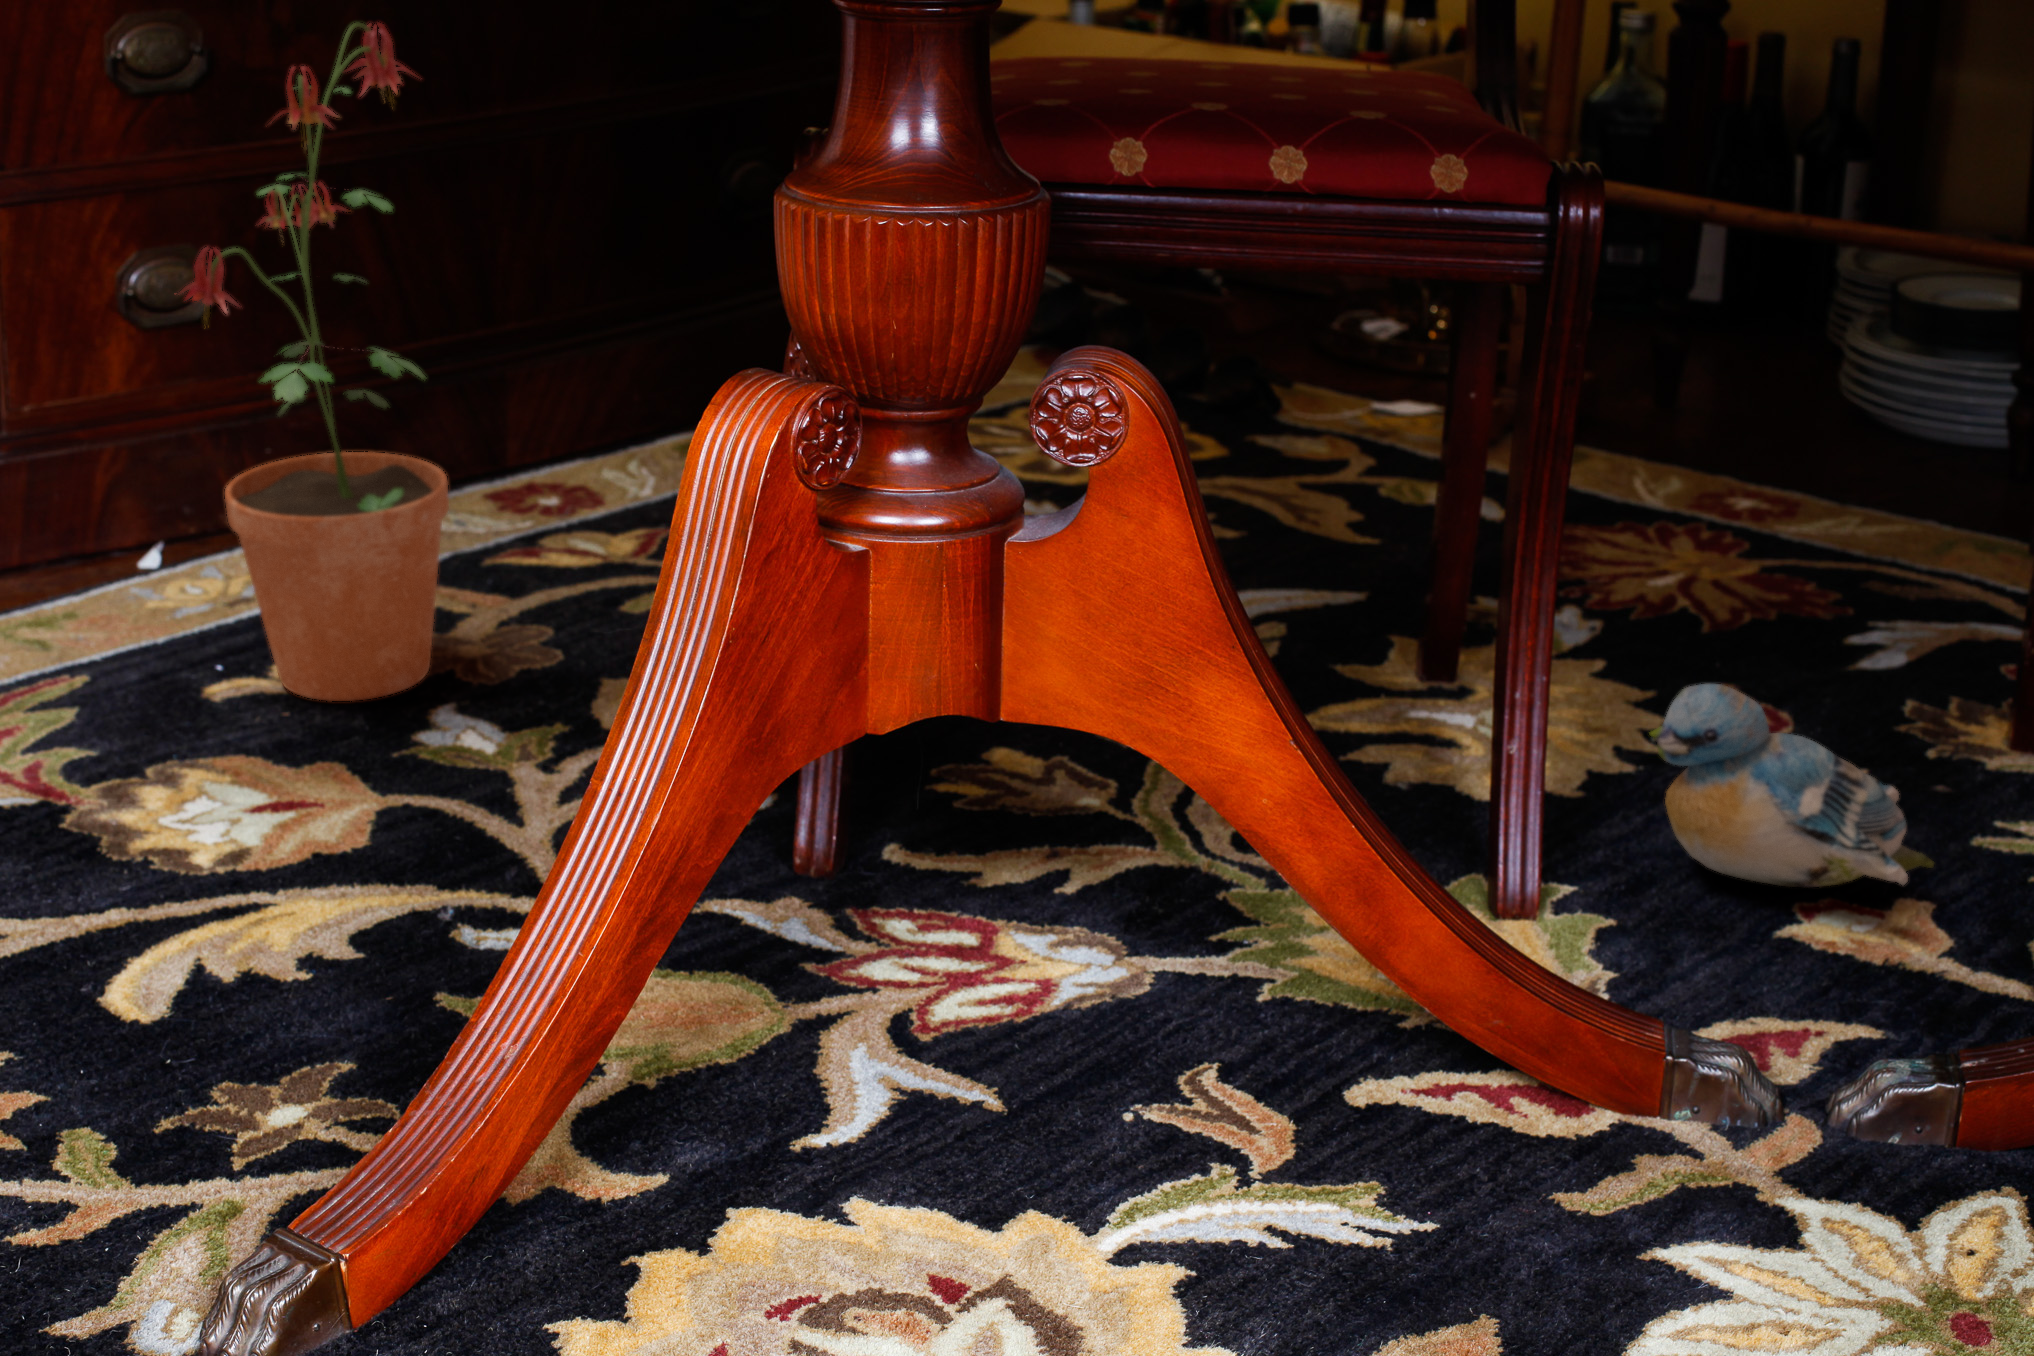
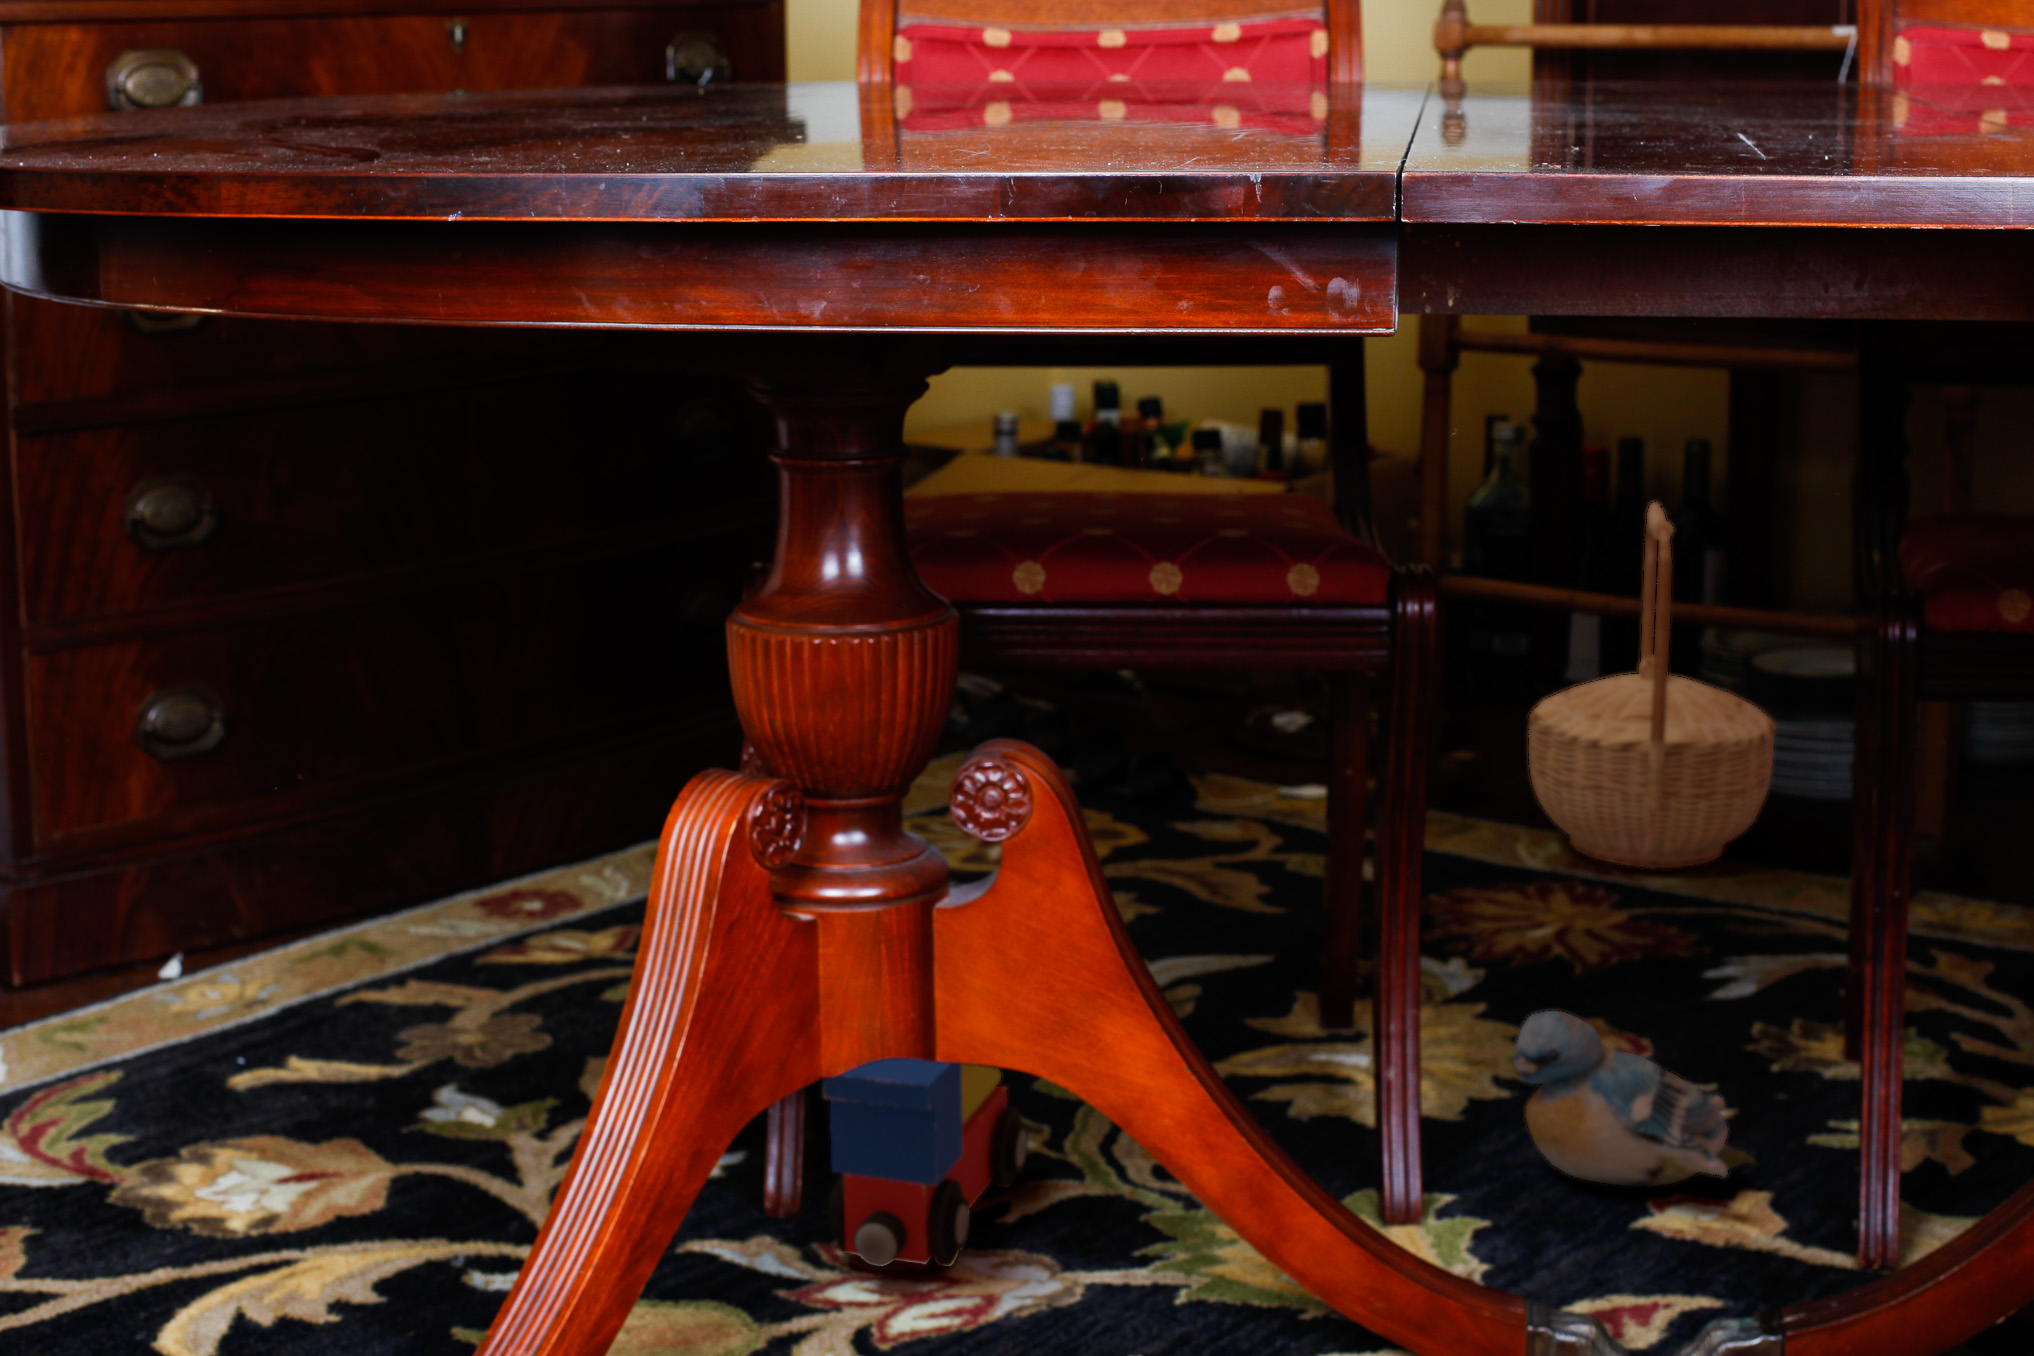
potted plant: present [180,23,449,701] -> none [218,493,457,1085]
basket: none [1647,85,1940,510] -> present [1529,503,1775,868]
toy train: none [862,635,1089,947] -> present [823,1059,1028,1267]

